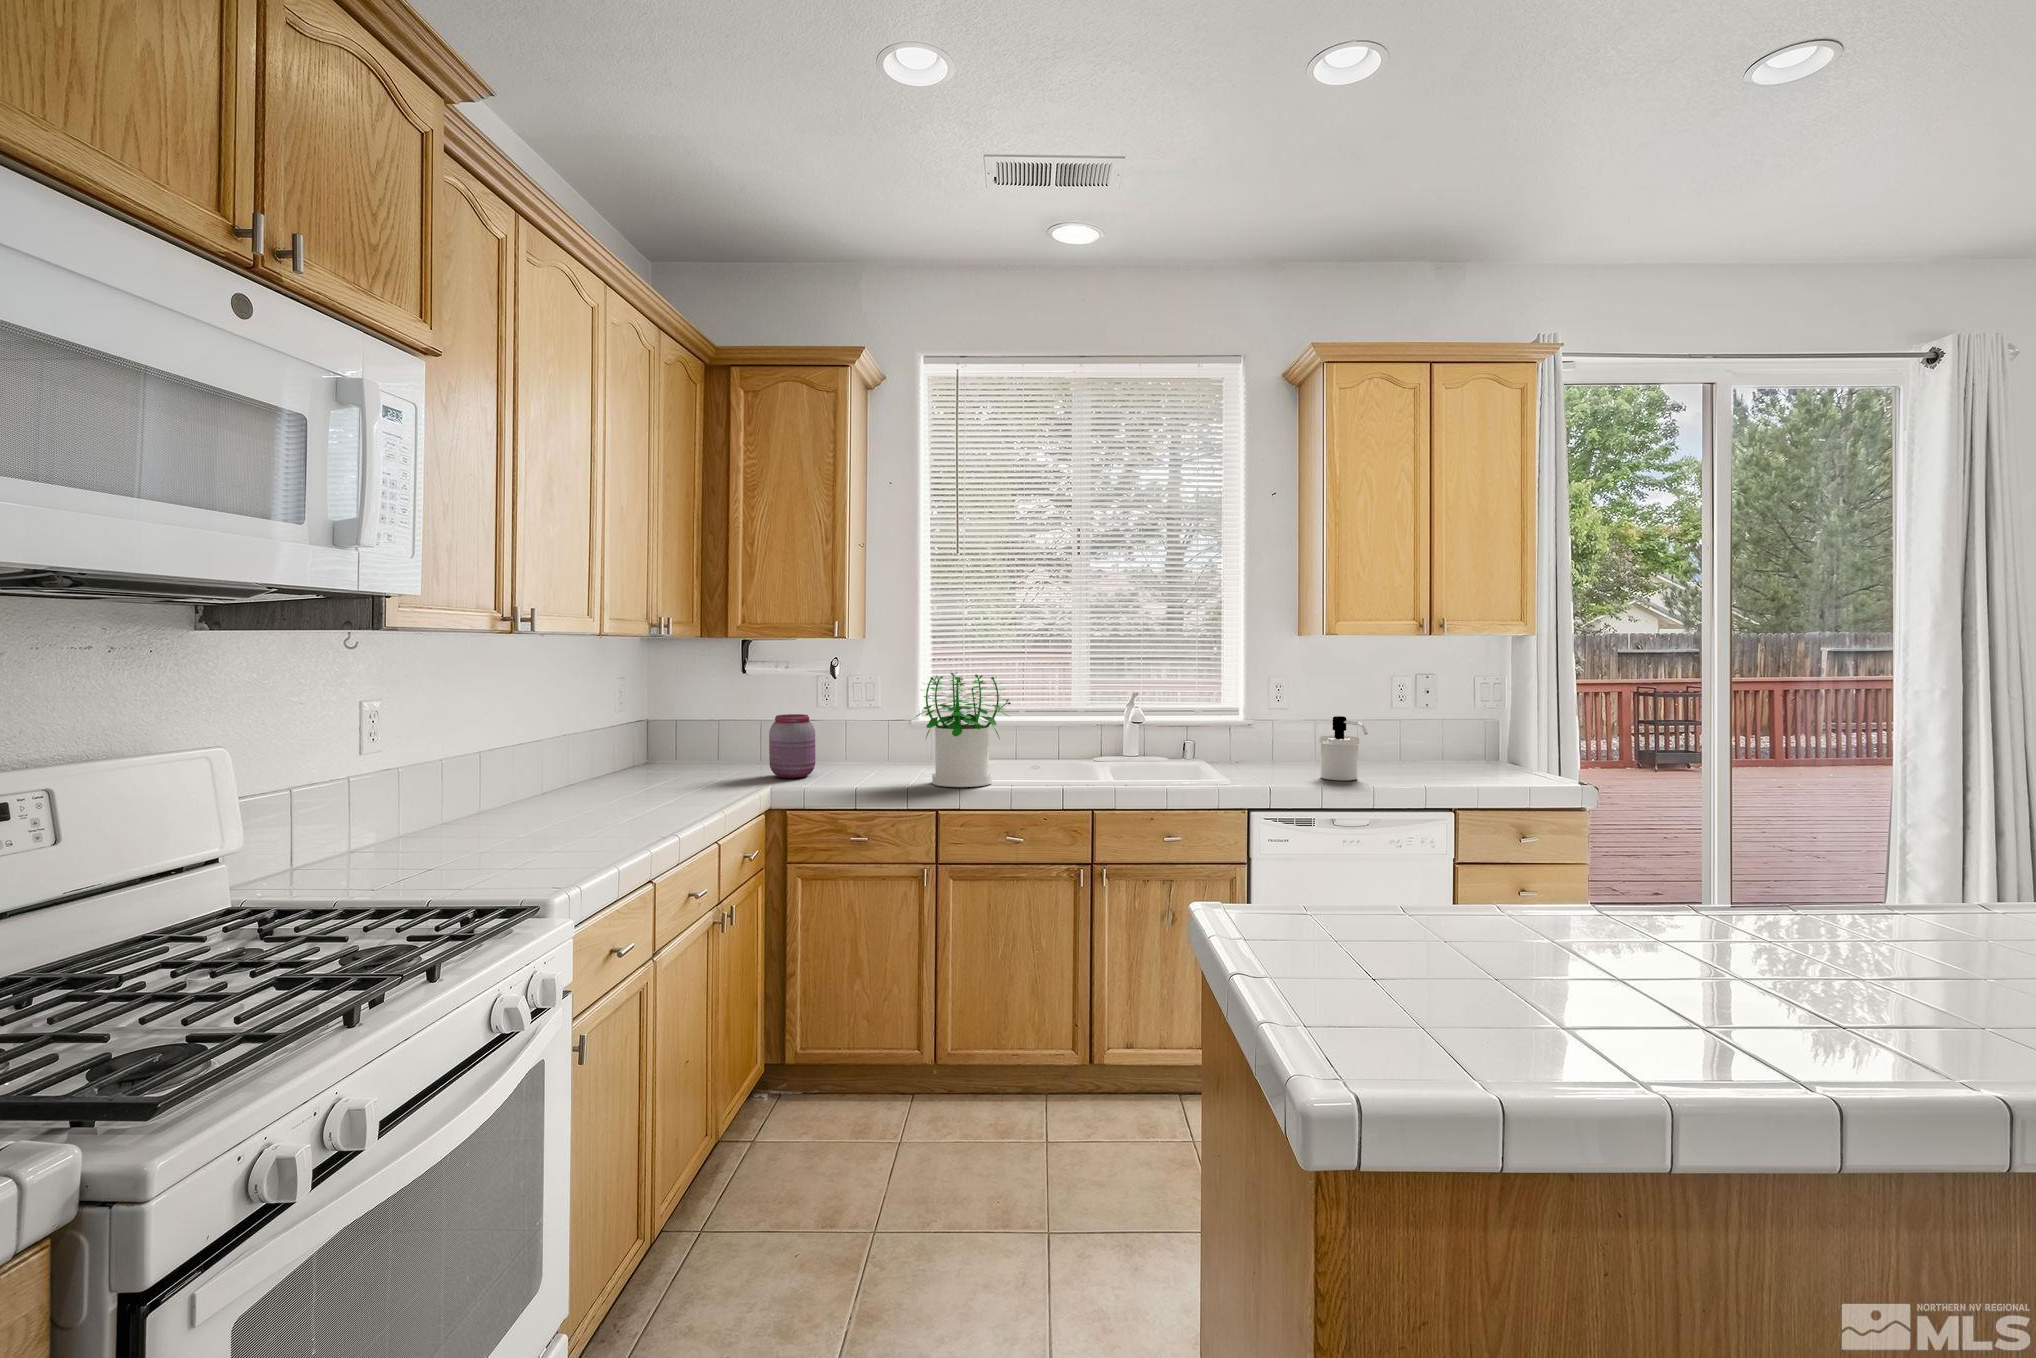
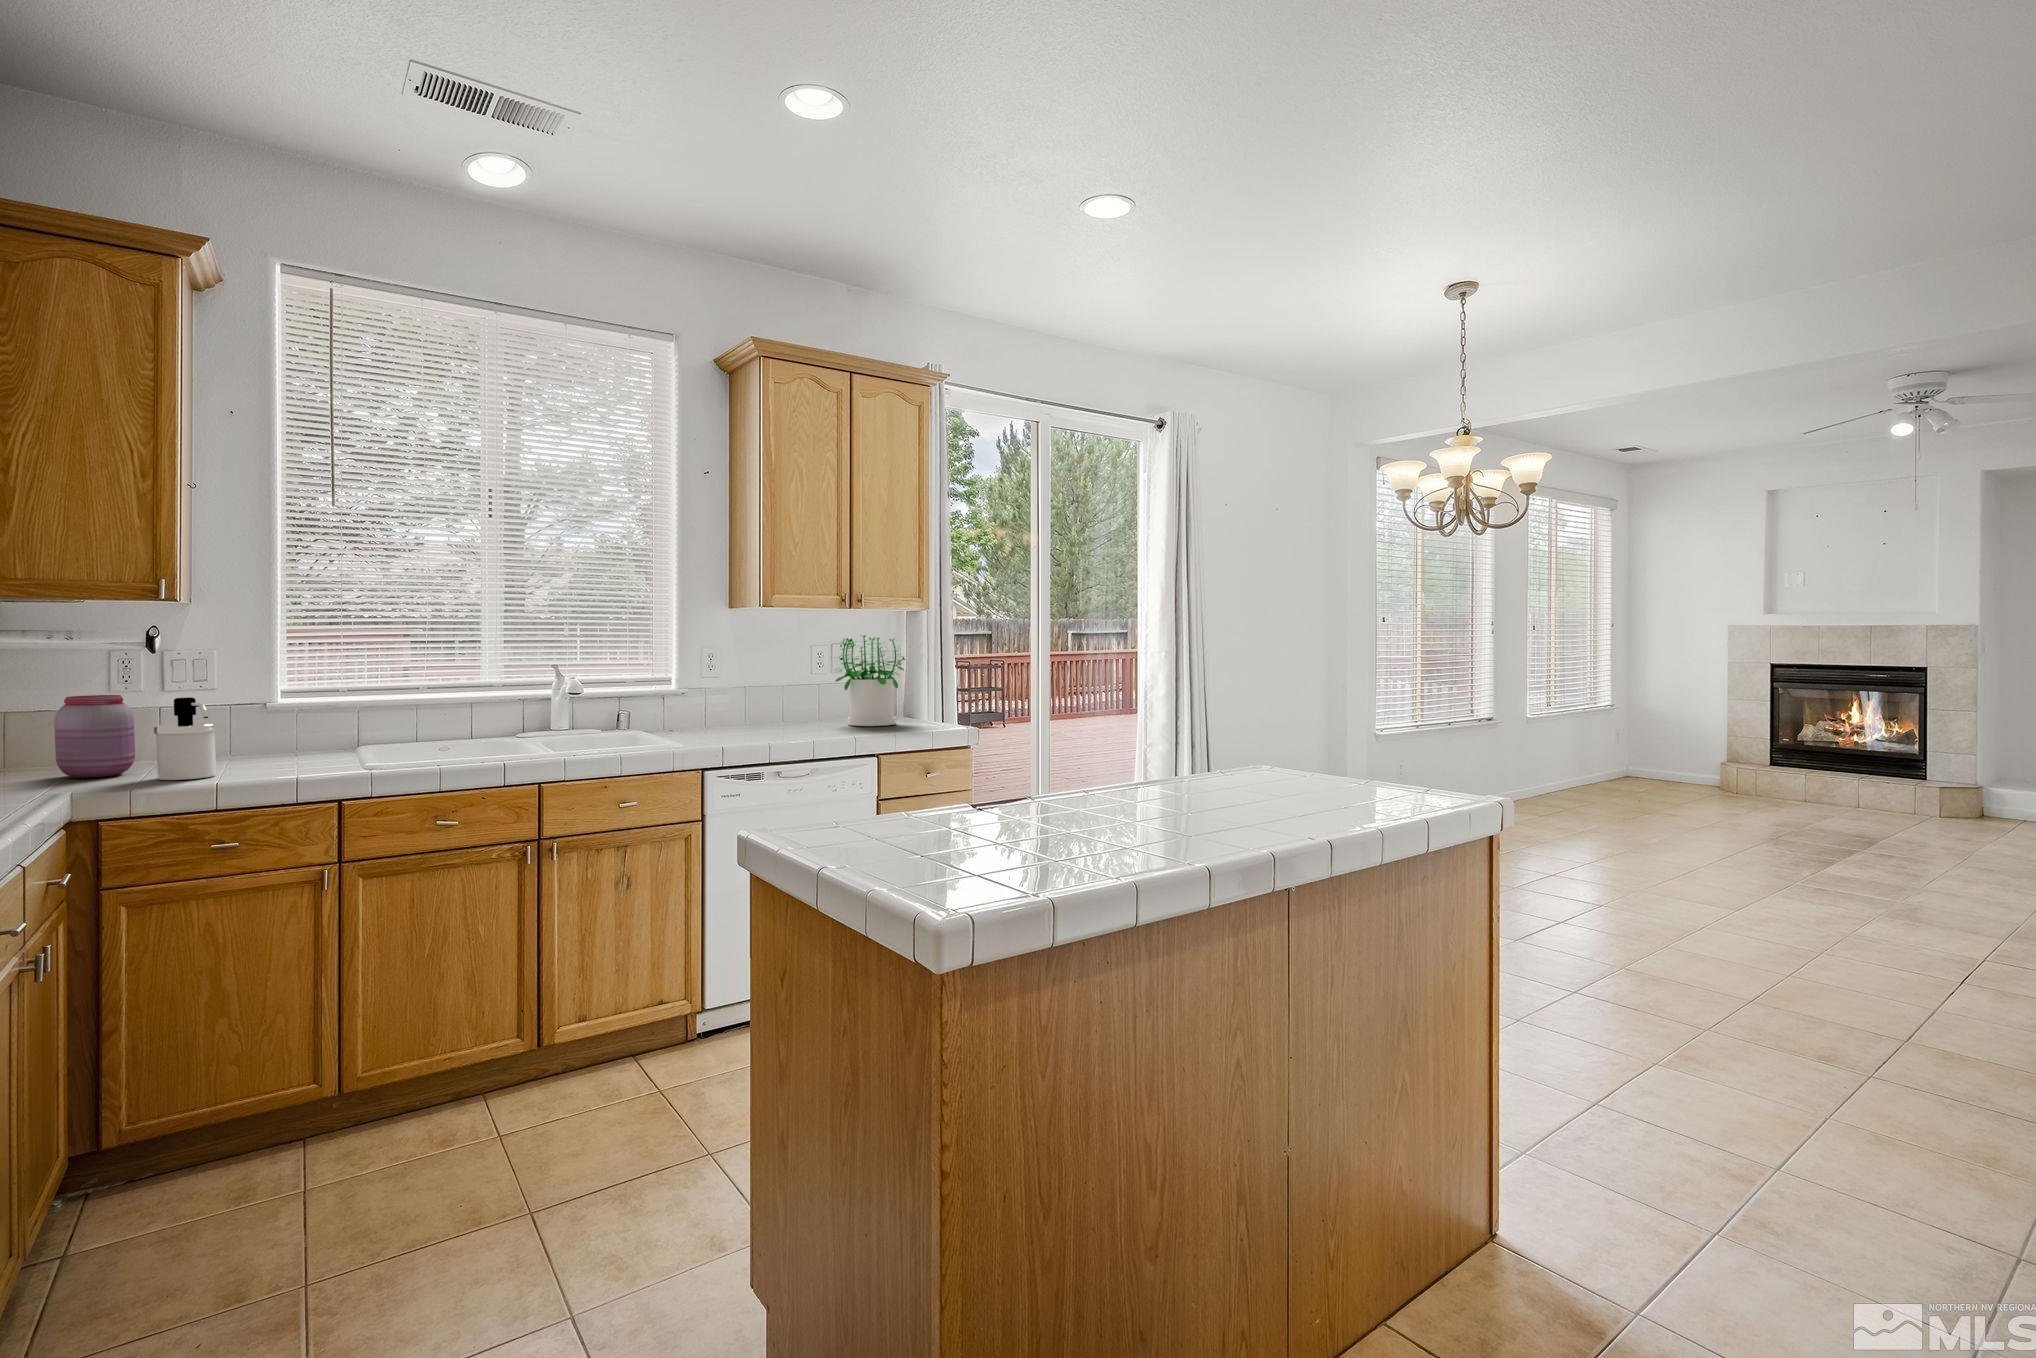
potted plant: present [916,672,1011,787] -> present [836,635,905,726]
soap dispenser: present [1320,716,1367,780] -> present [154,697,217,780]

